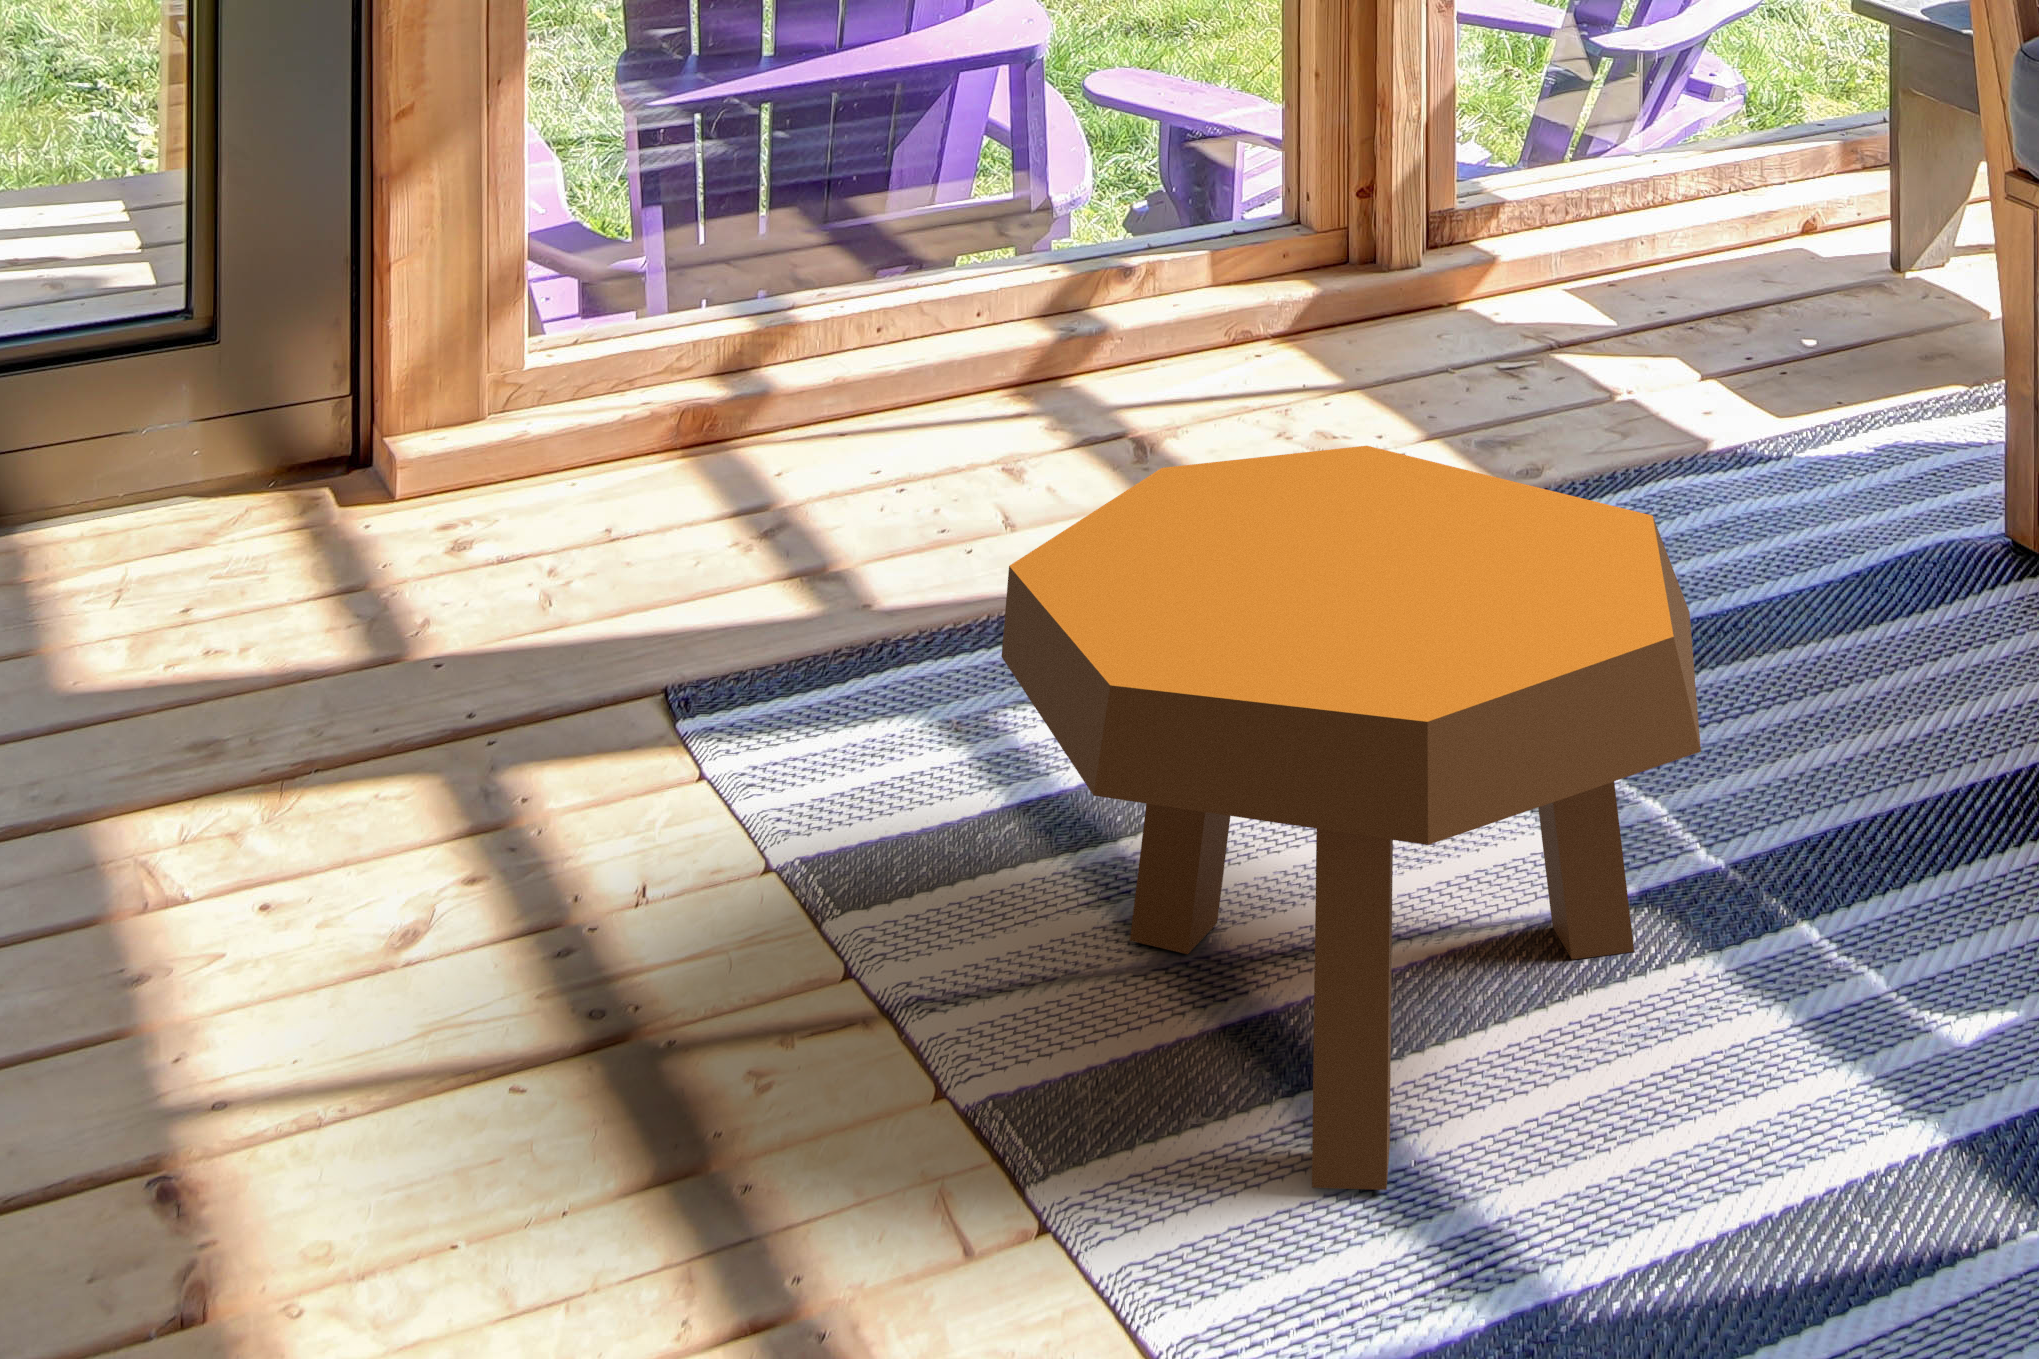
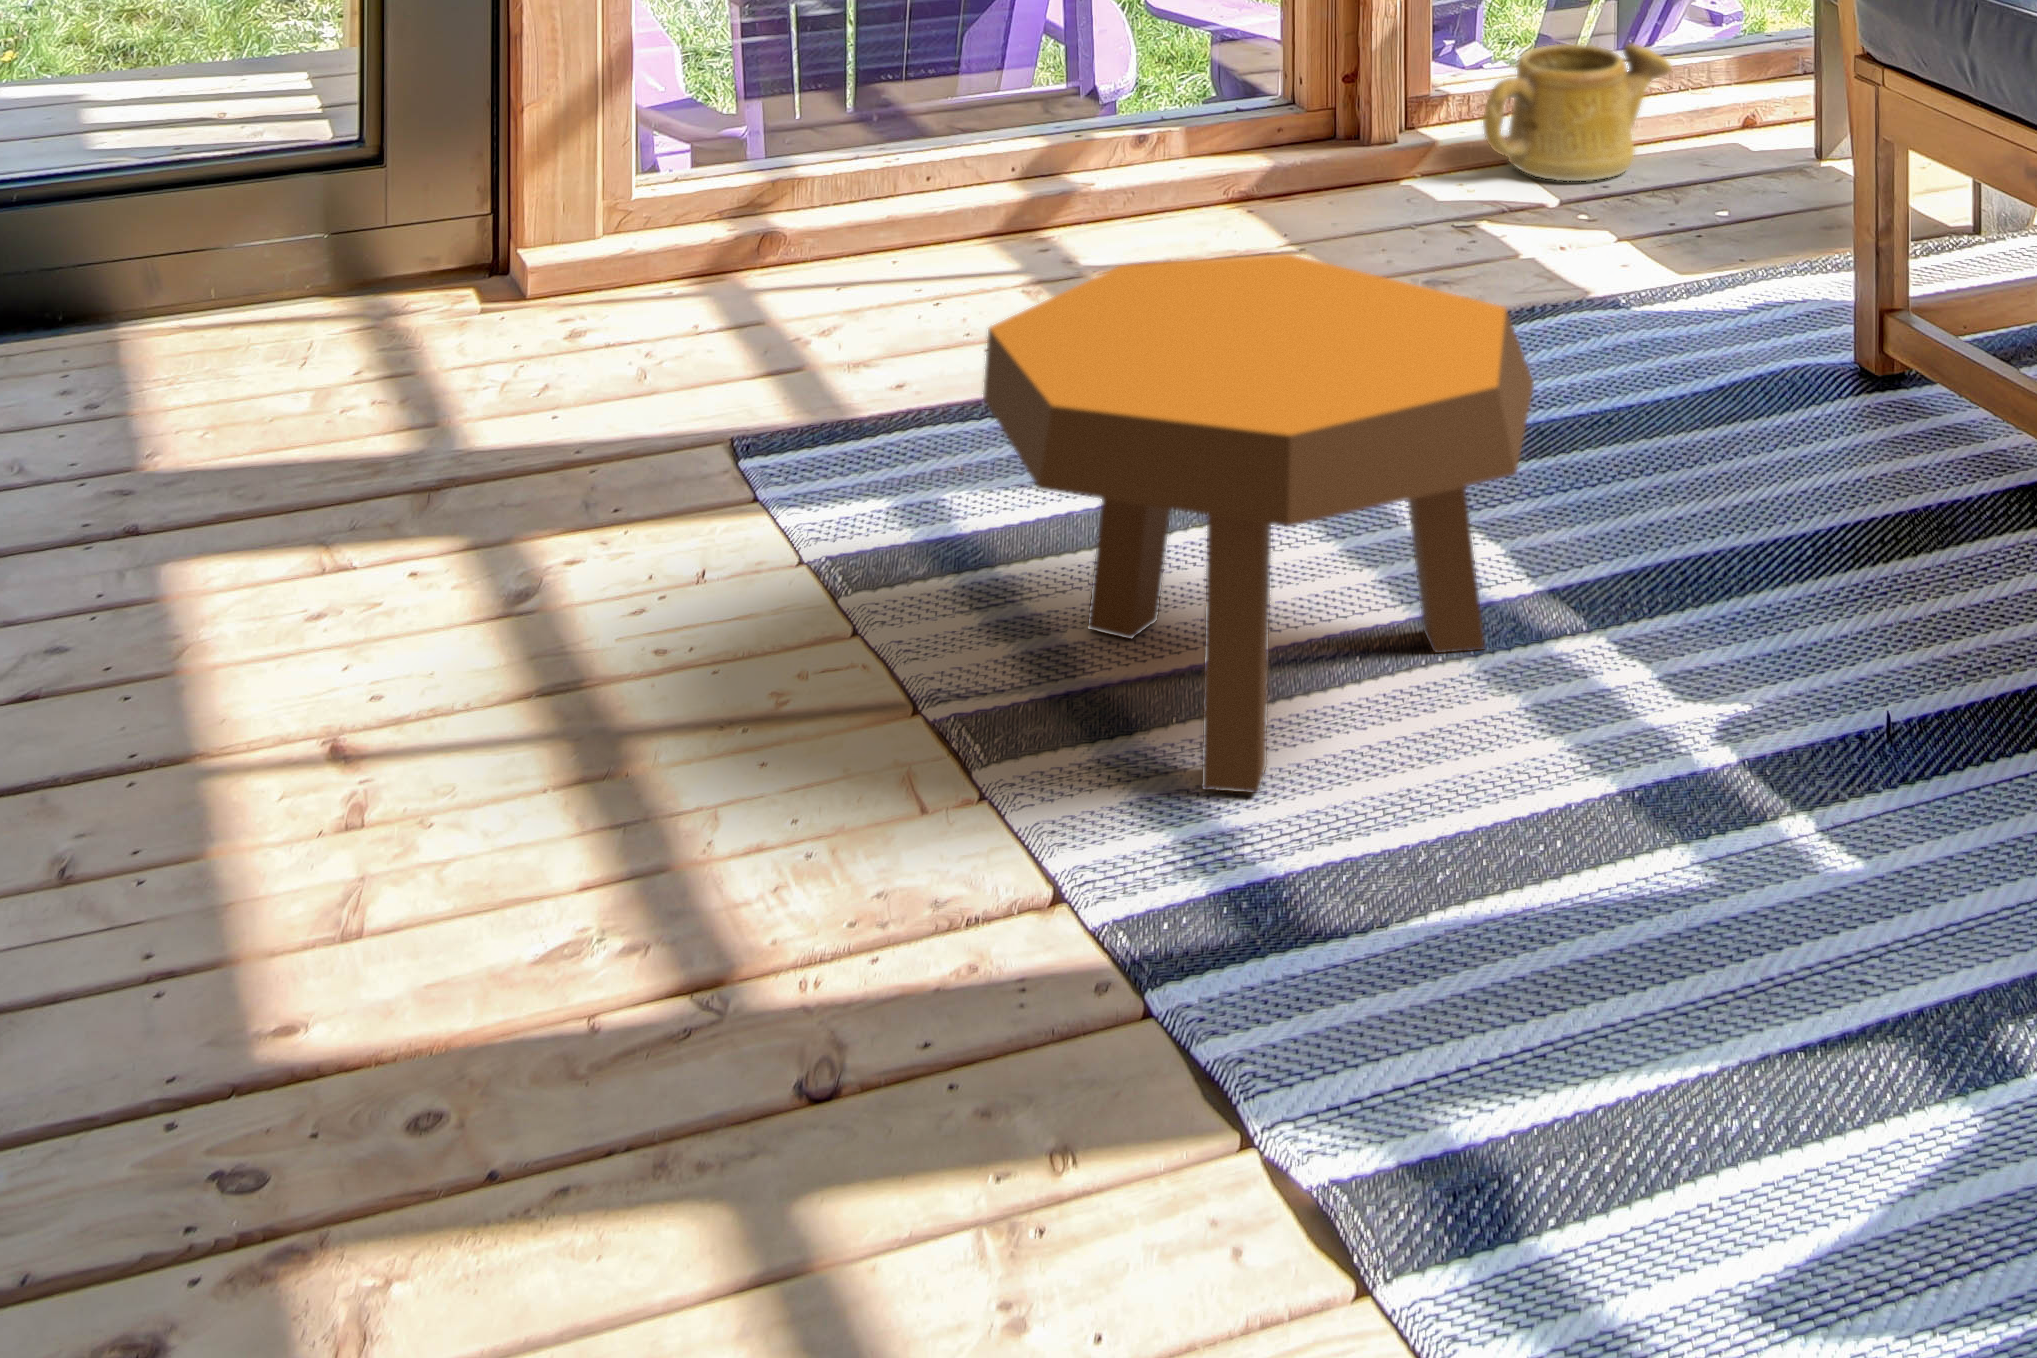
watering can: none [1509,135,1716,299] -> present [1483,43,1672,181]

